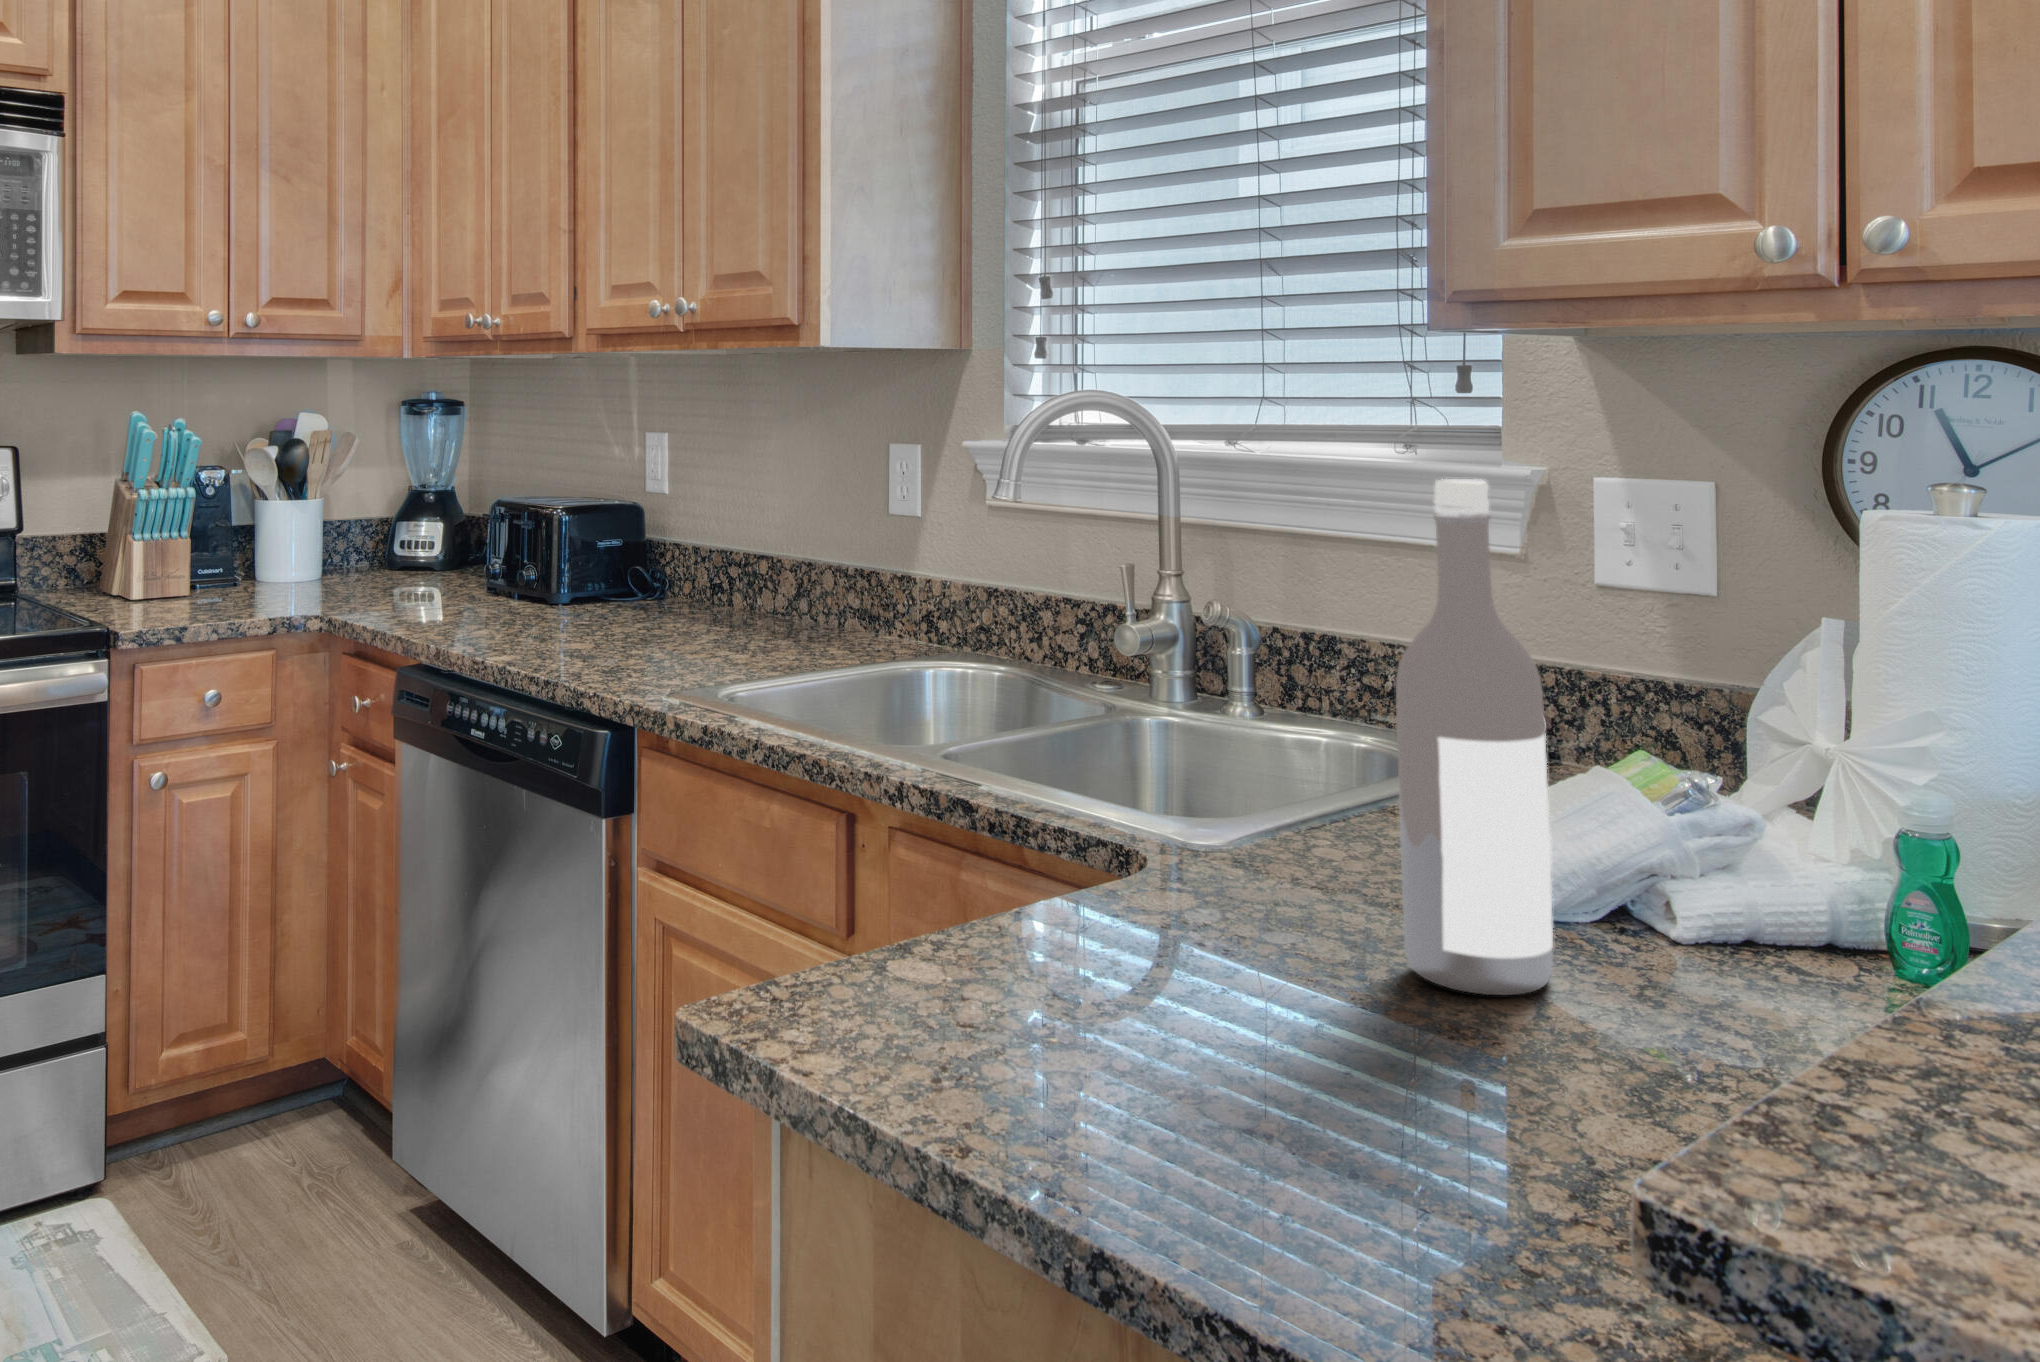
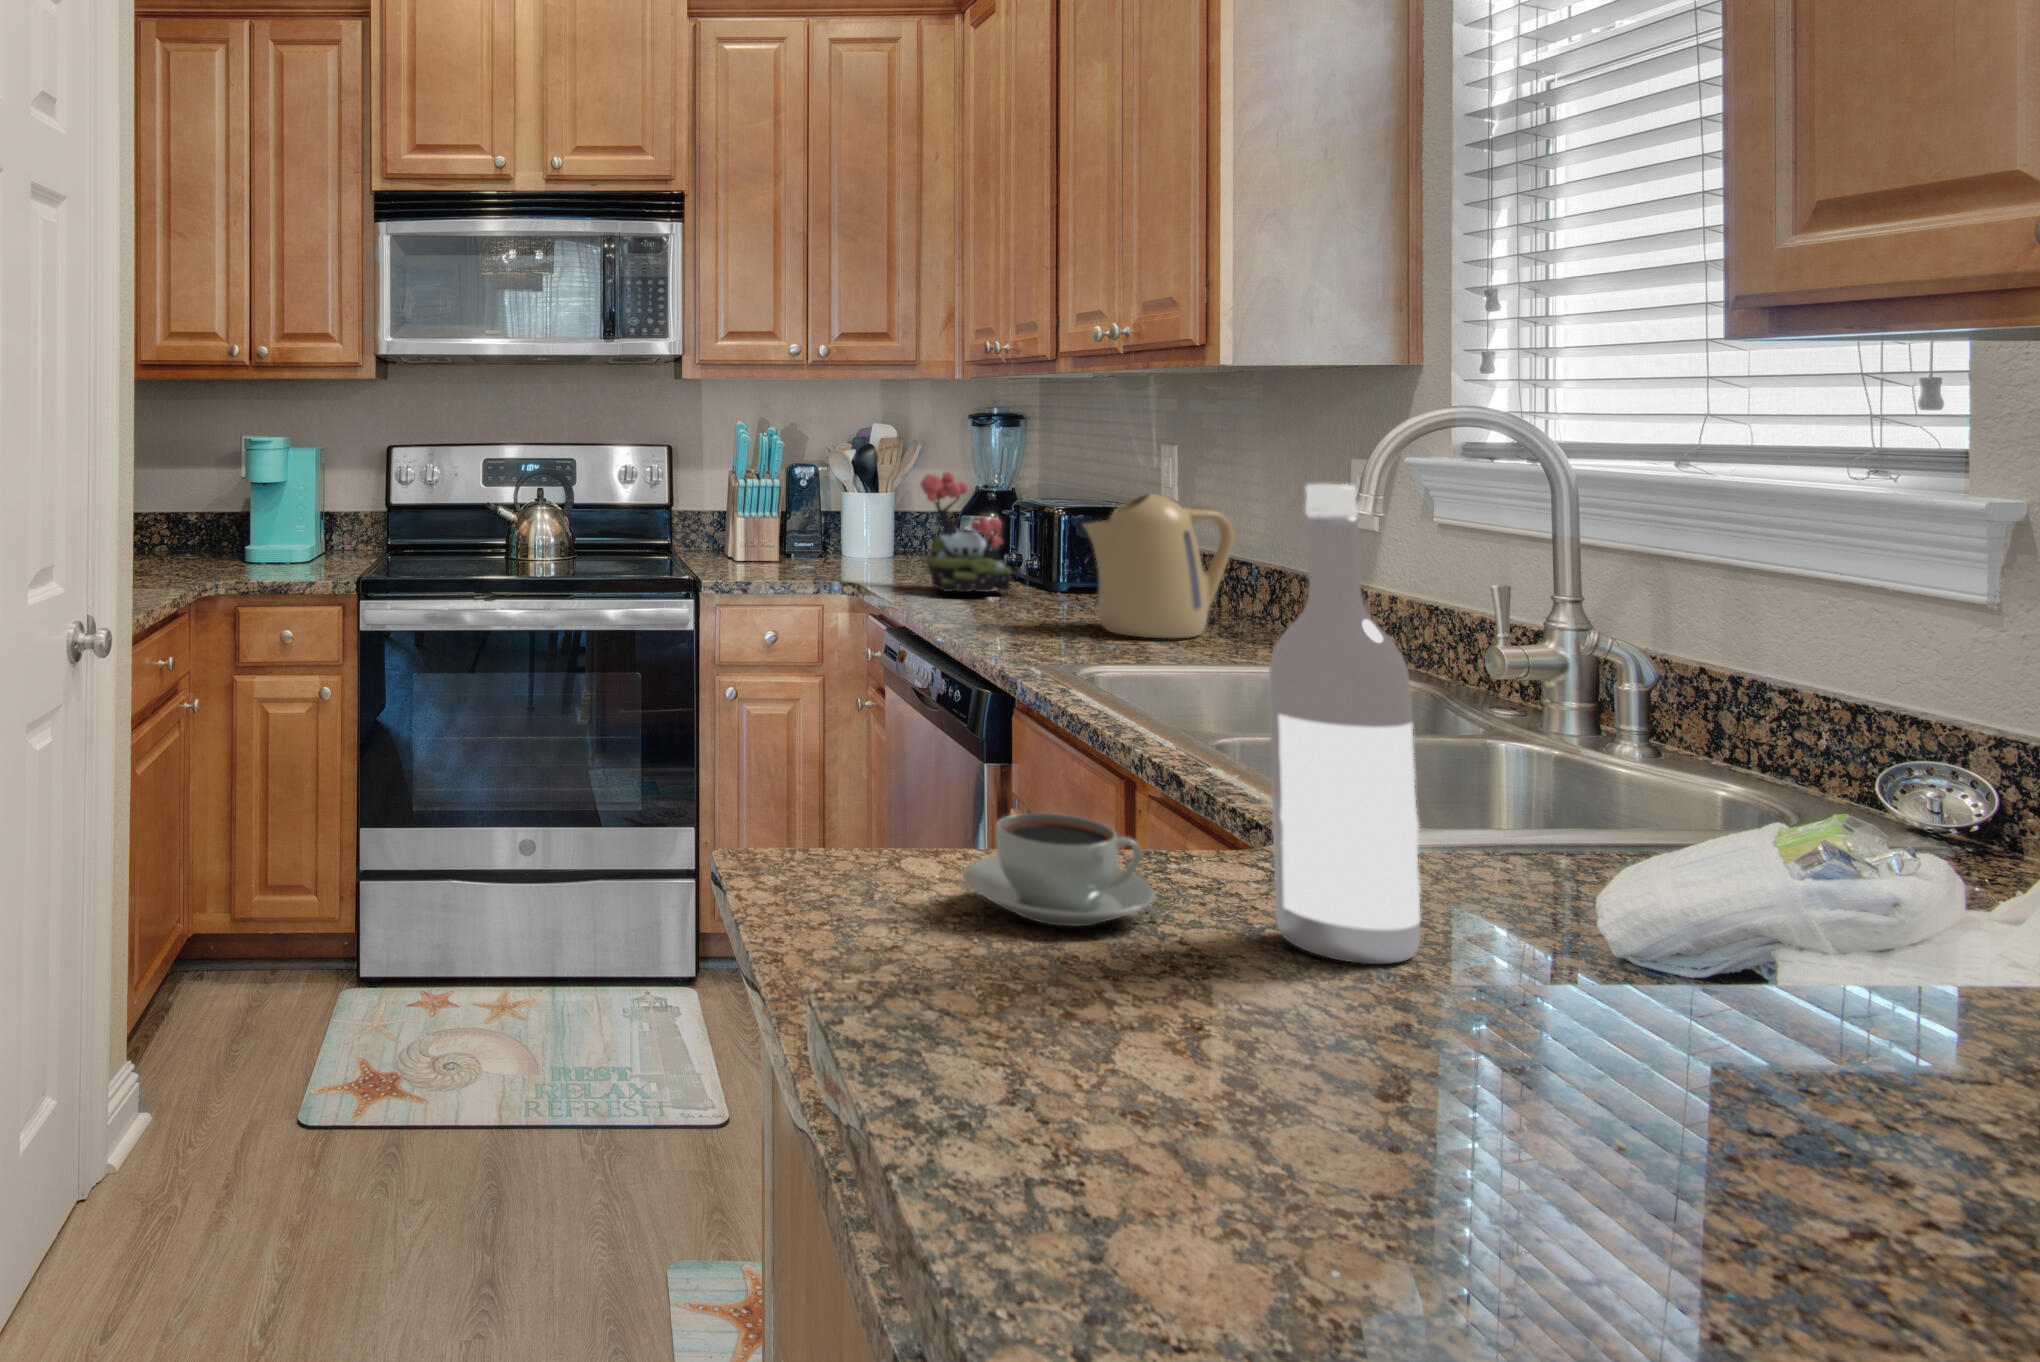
plant: none [395,470,510,615] -> present [920,472,1011,592]
kettle: none [636,488,779,647] -> present [1084,494,1234,638]
coffee cup: none [1075,887,1302,1028] -> present [963,813,1155,926]

